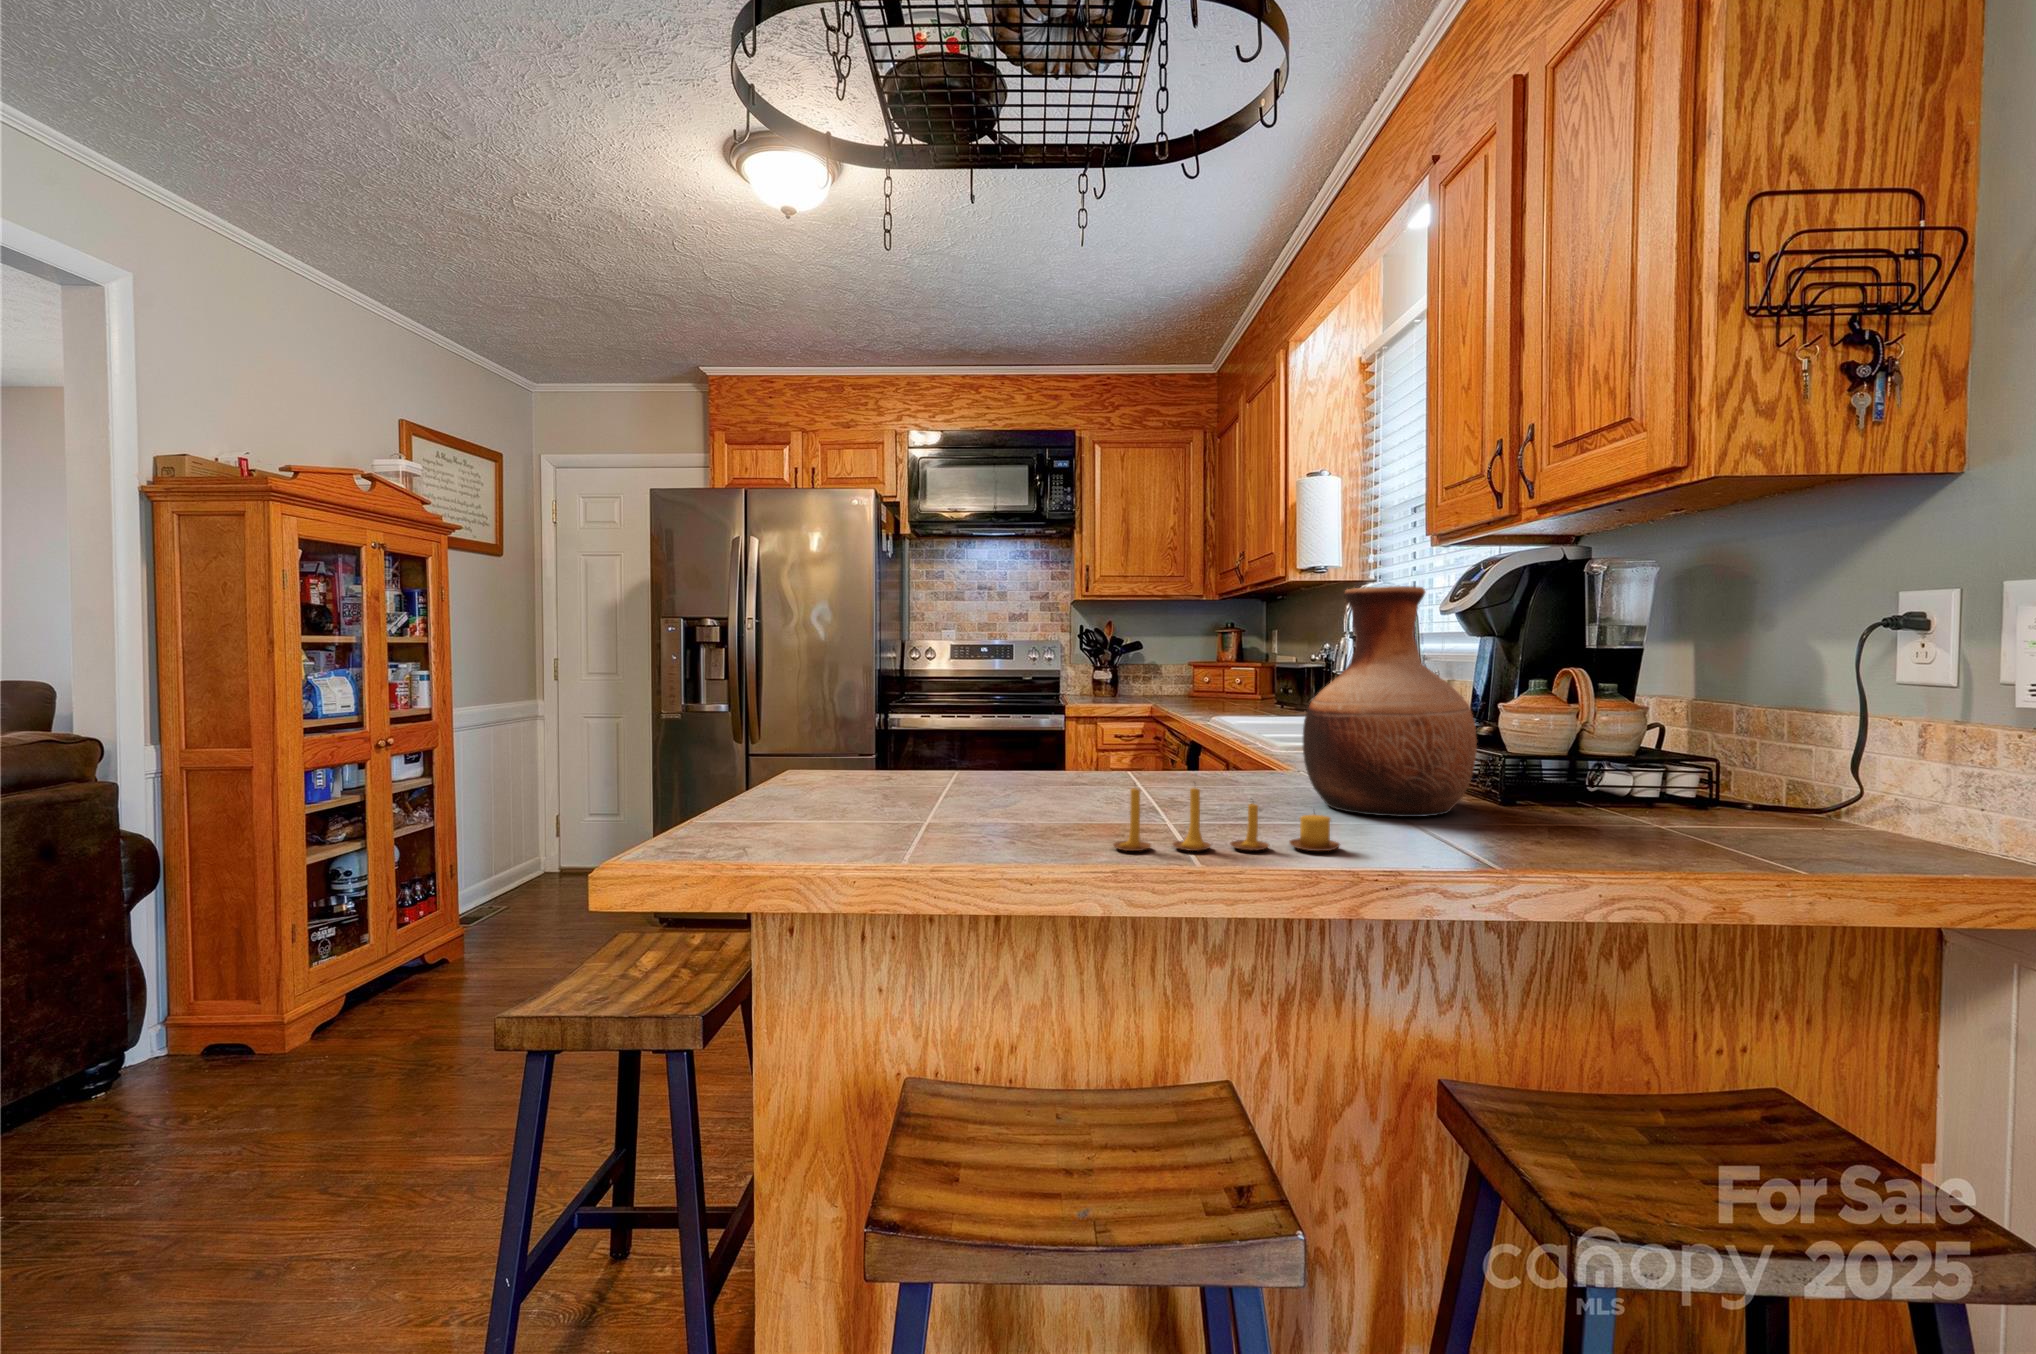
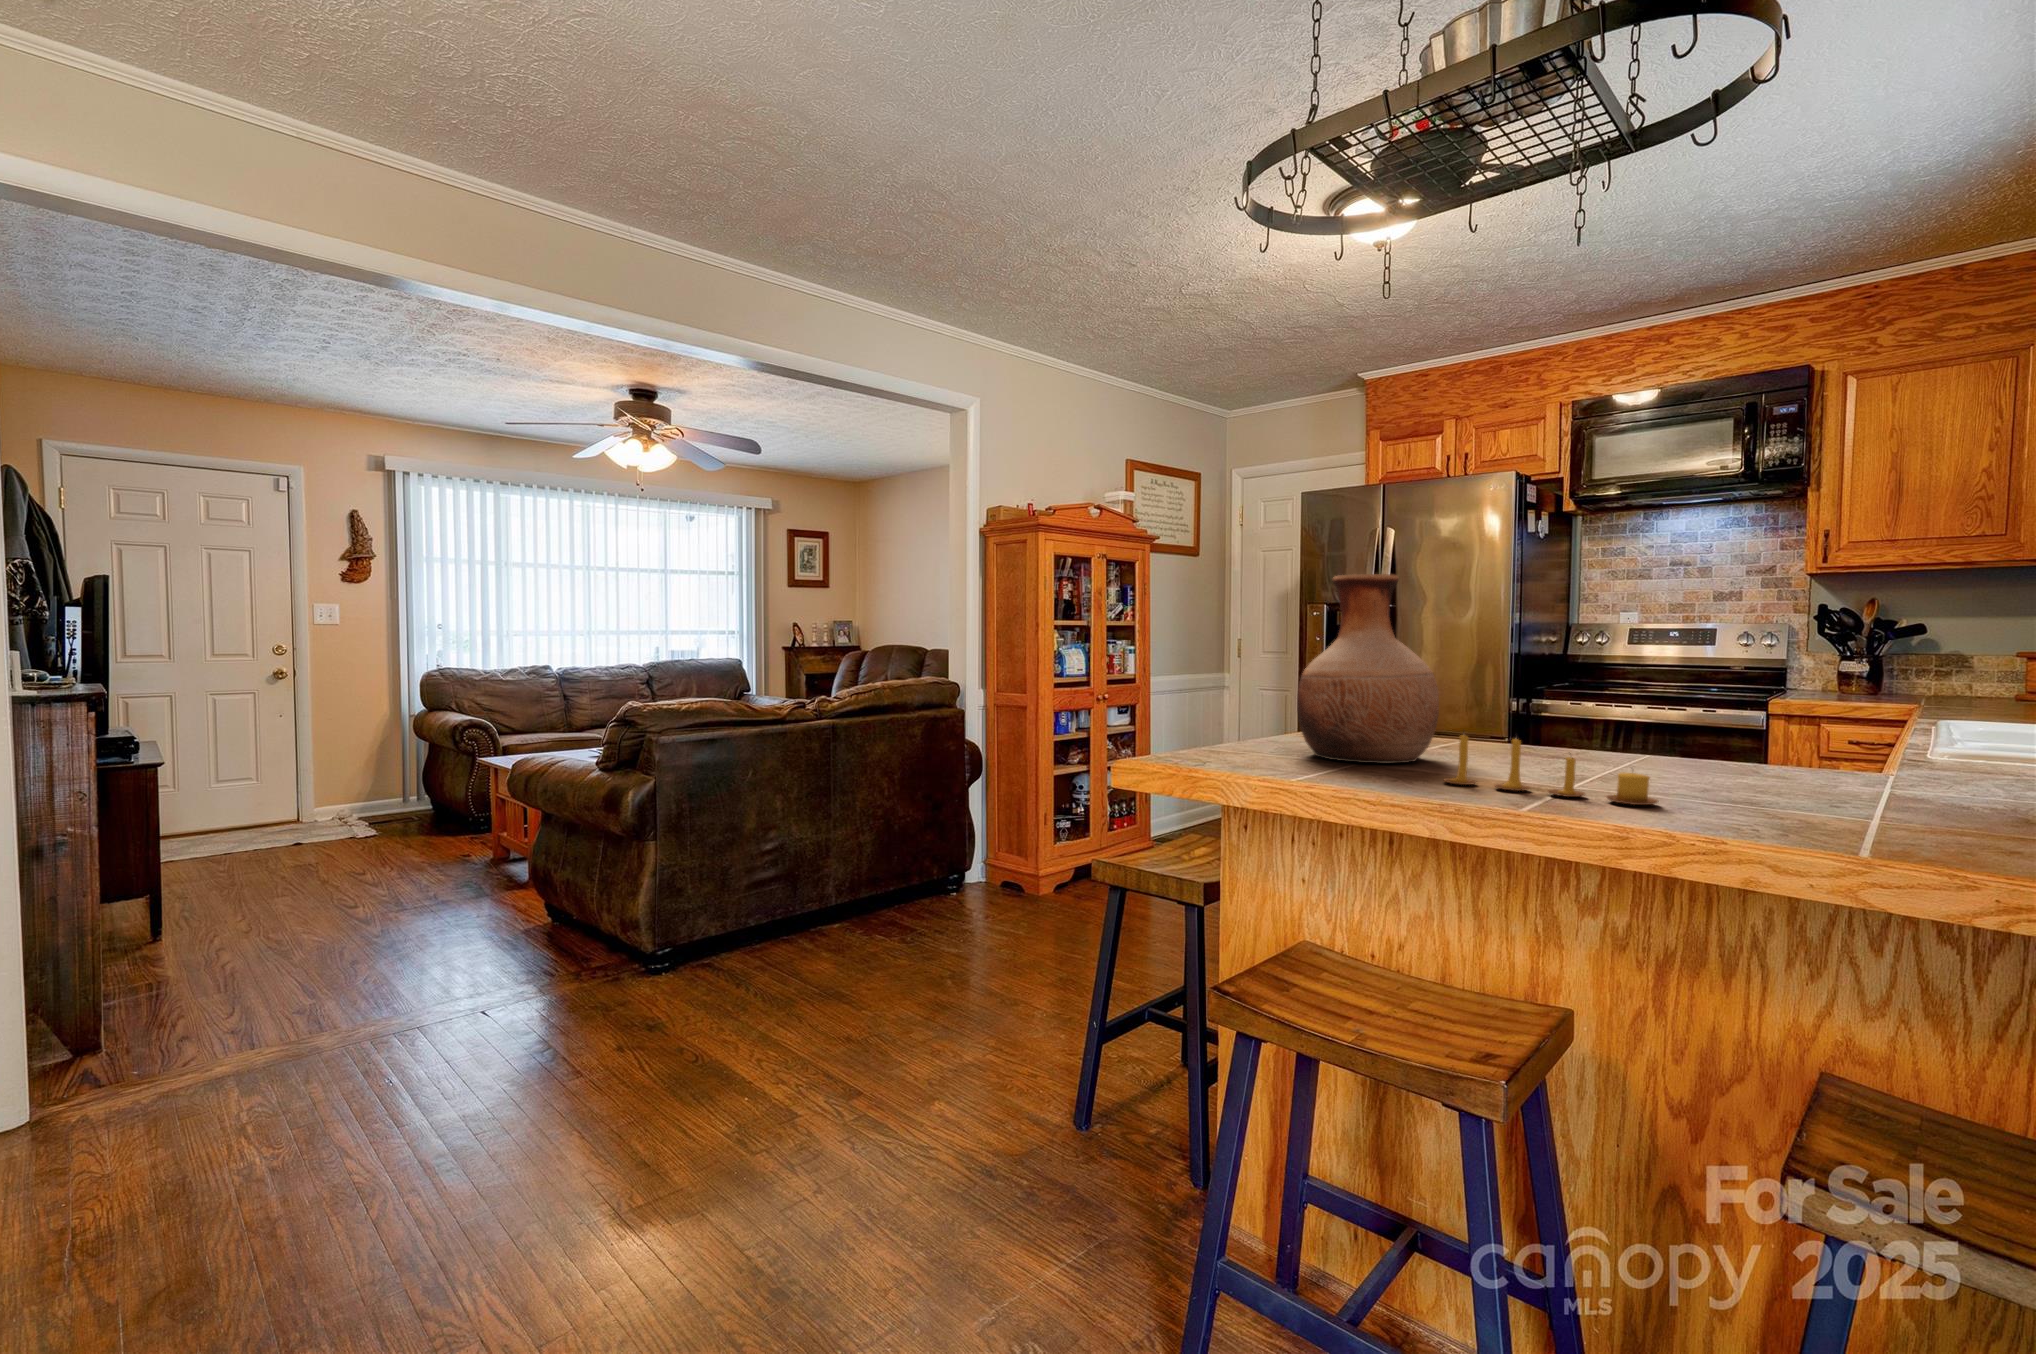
vase: present [1303,586,1477,817] -> present [1297,574,1439,763]

